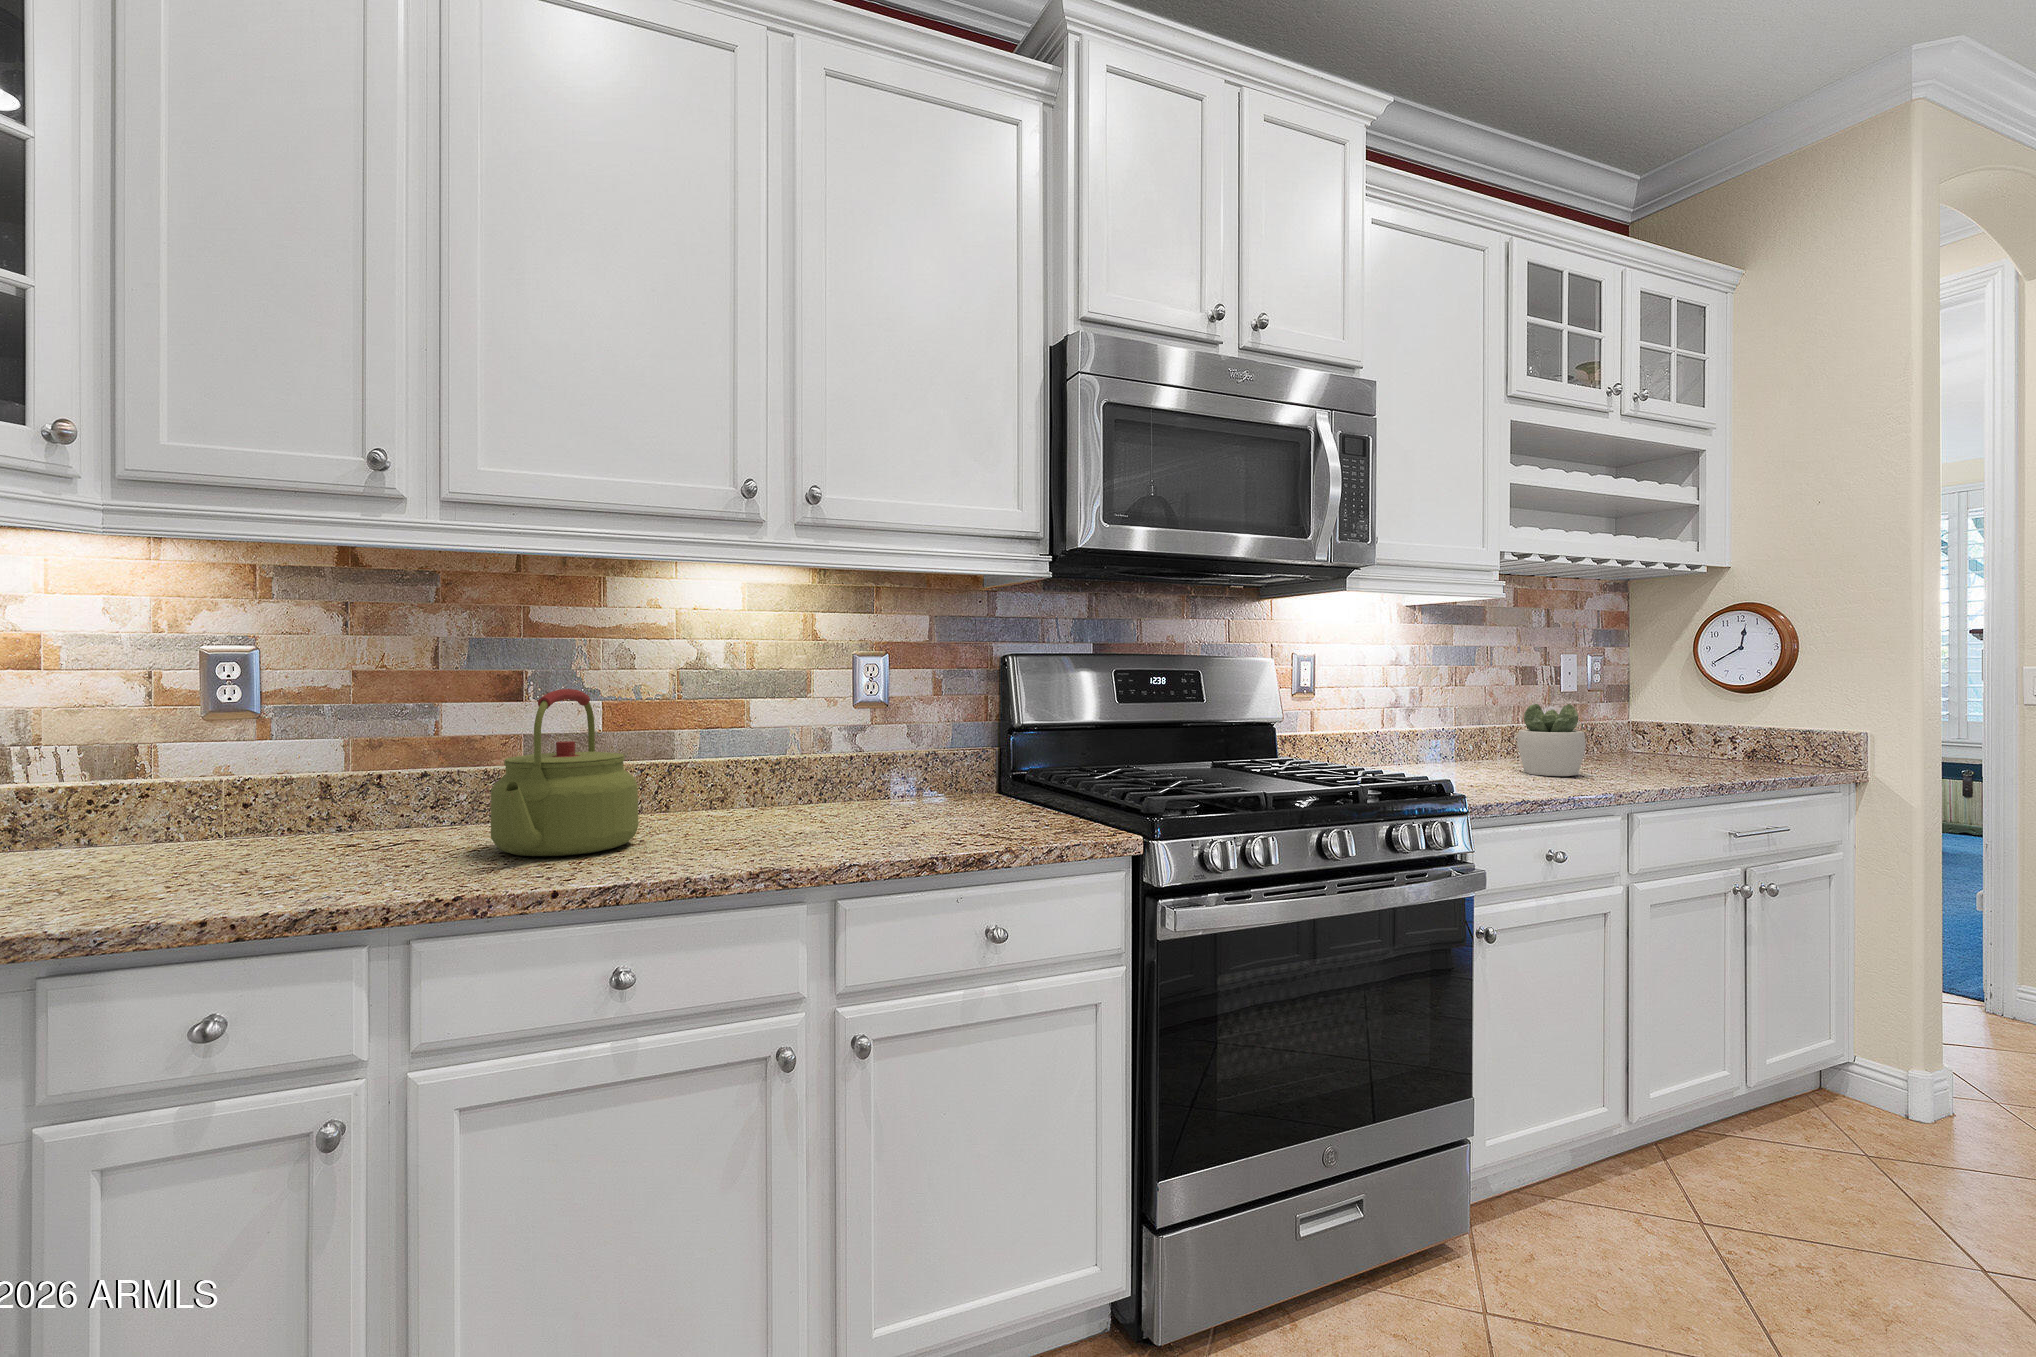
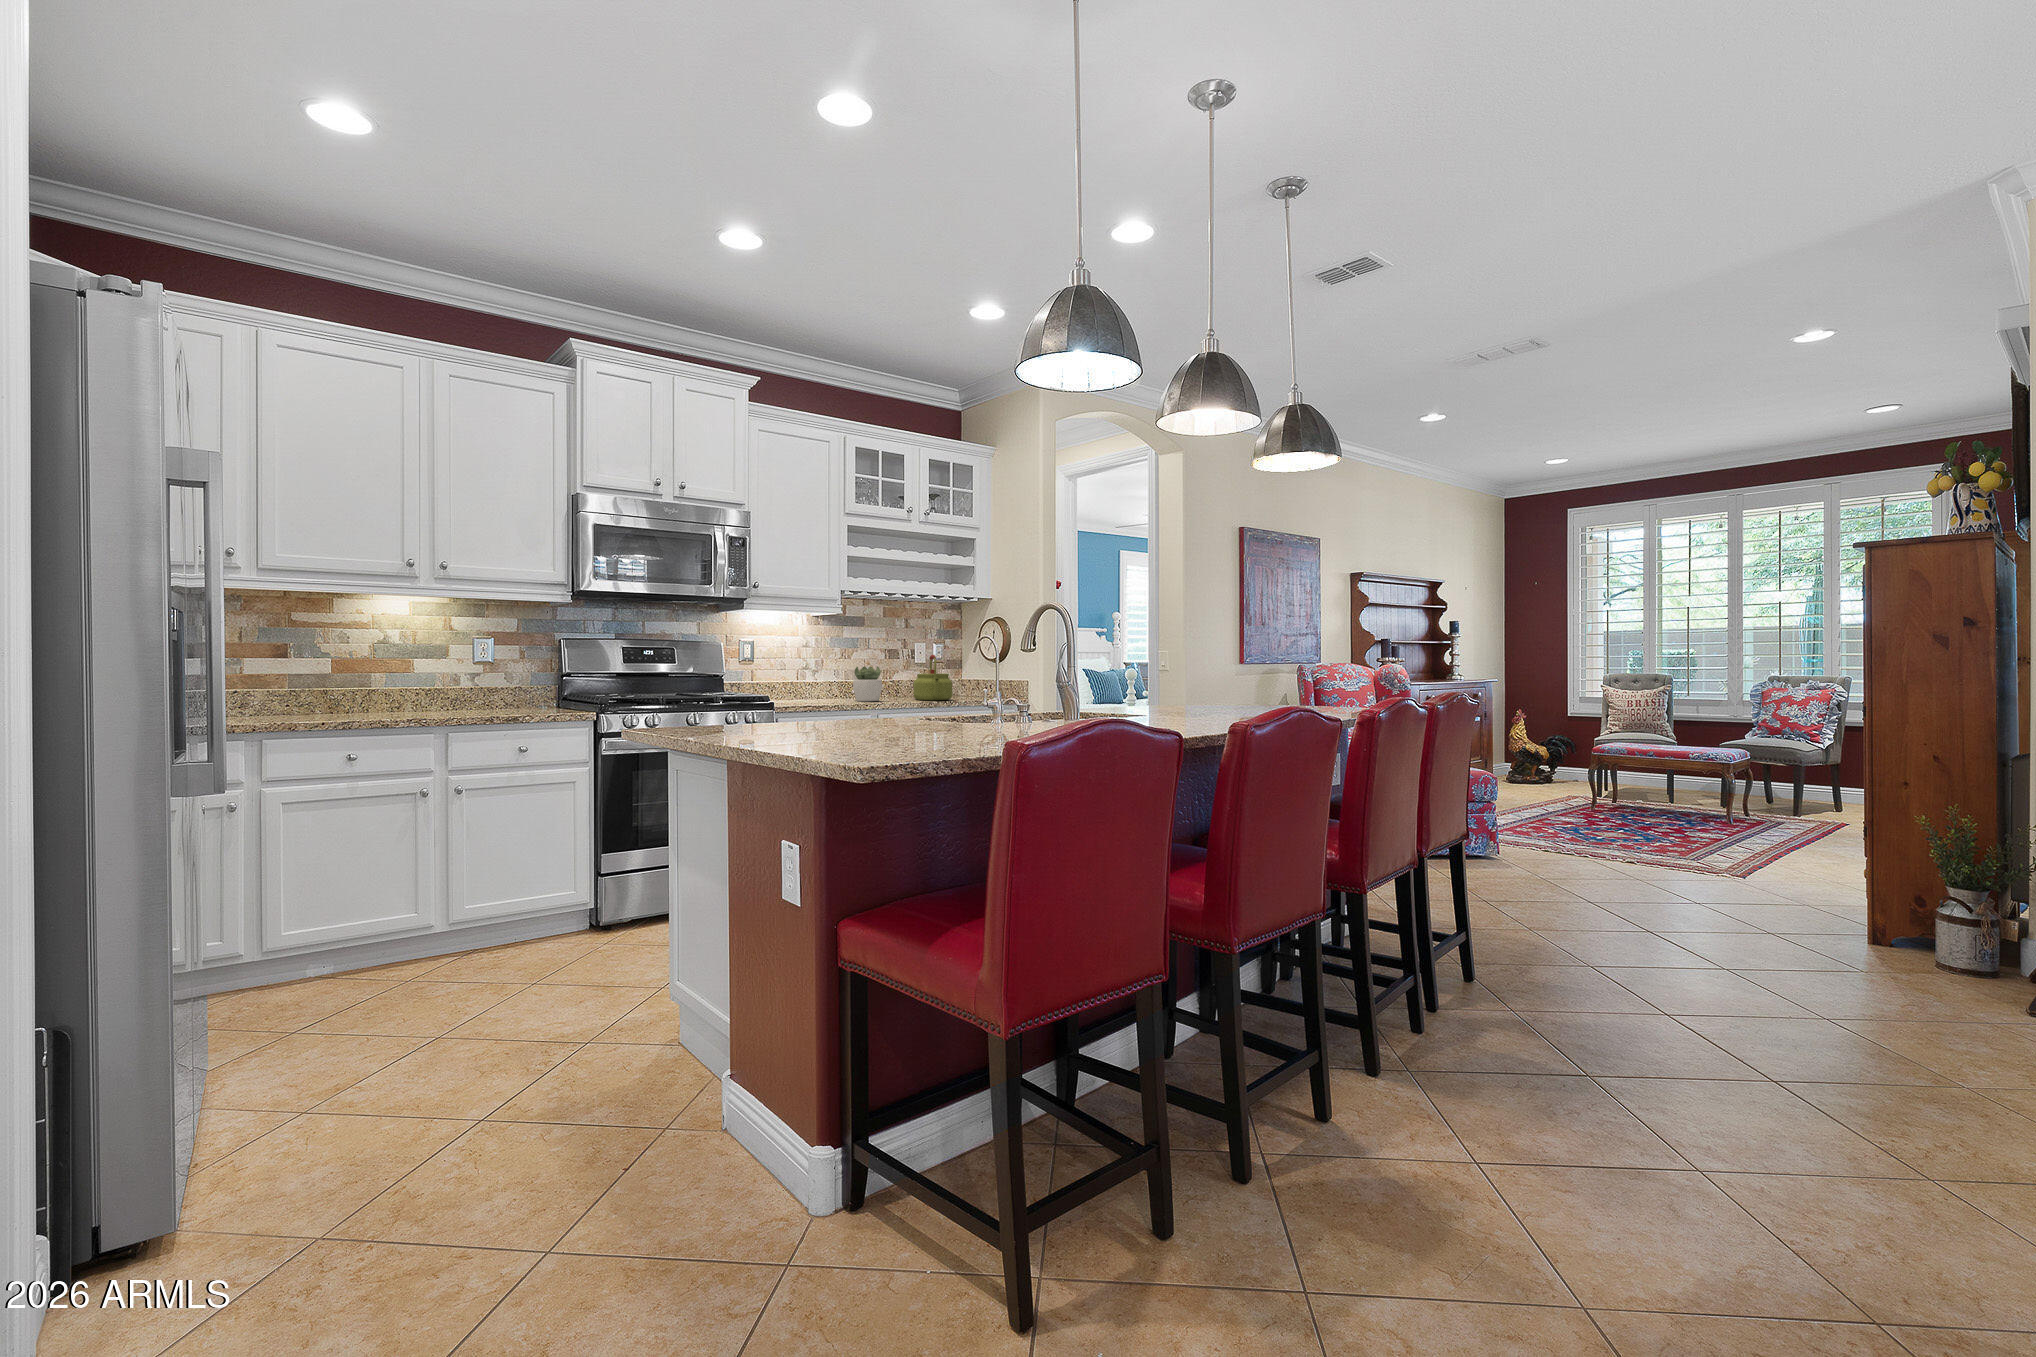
kettle: present [491,689,639,856] -> present [914,655,953,700]

